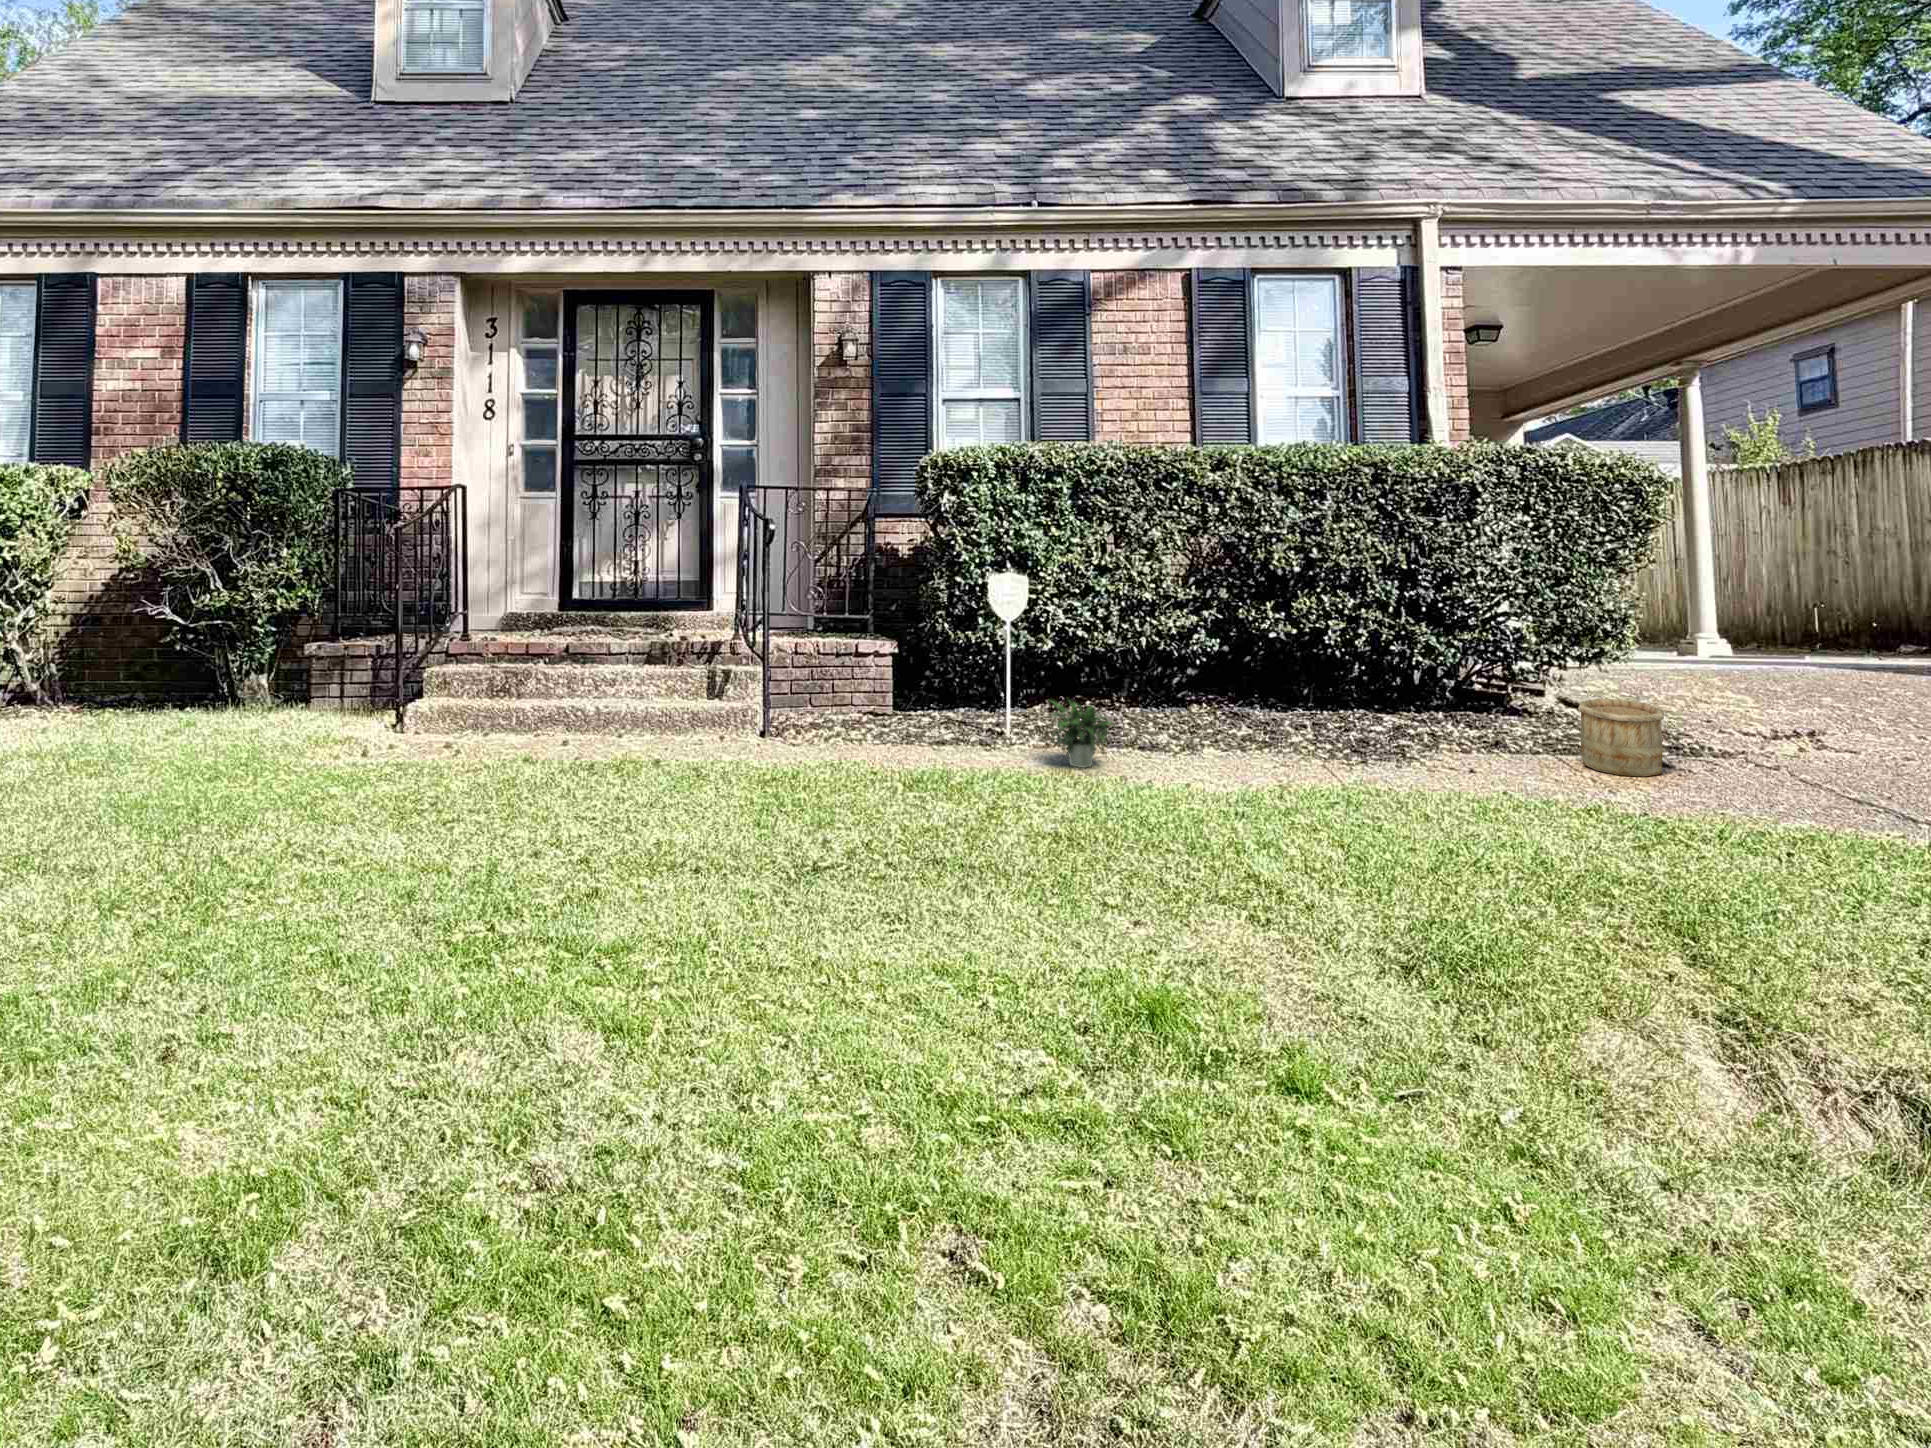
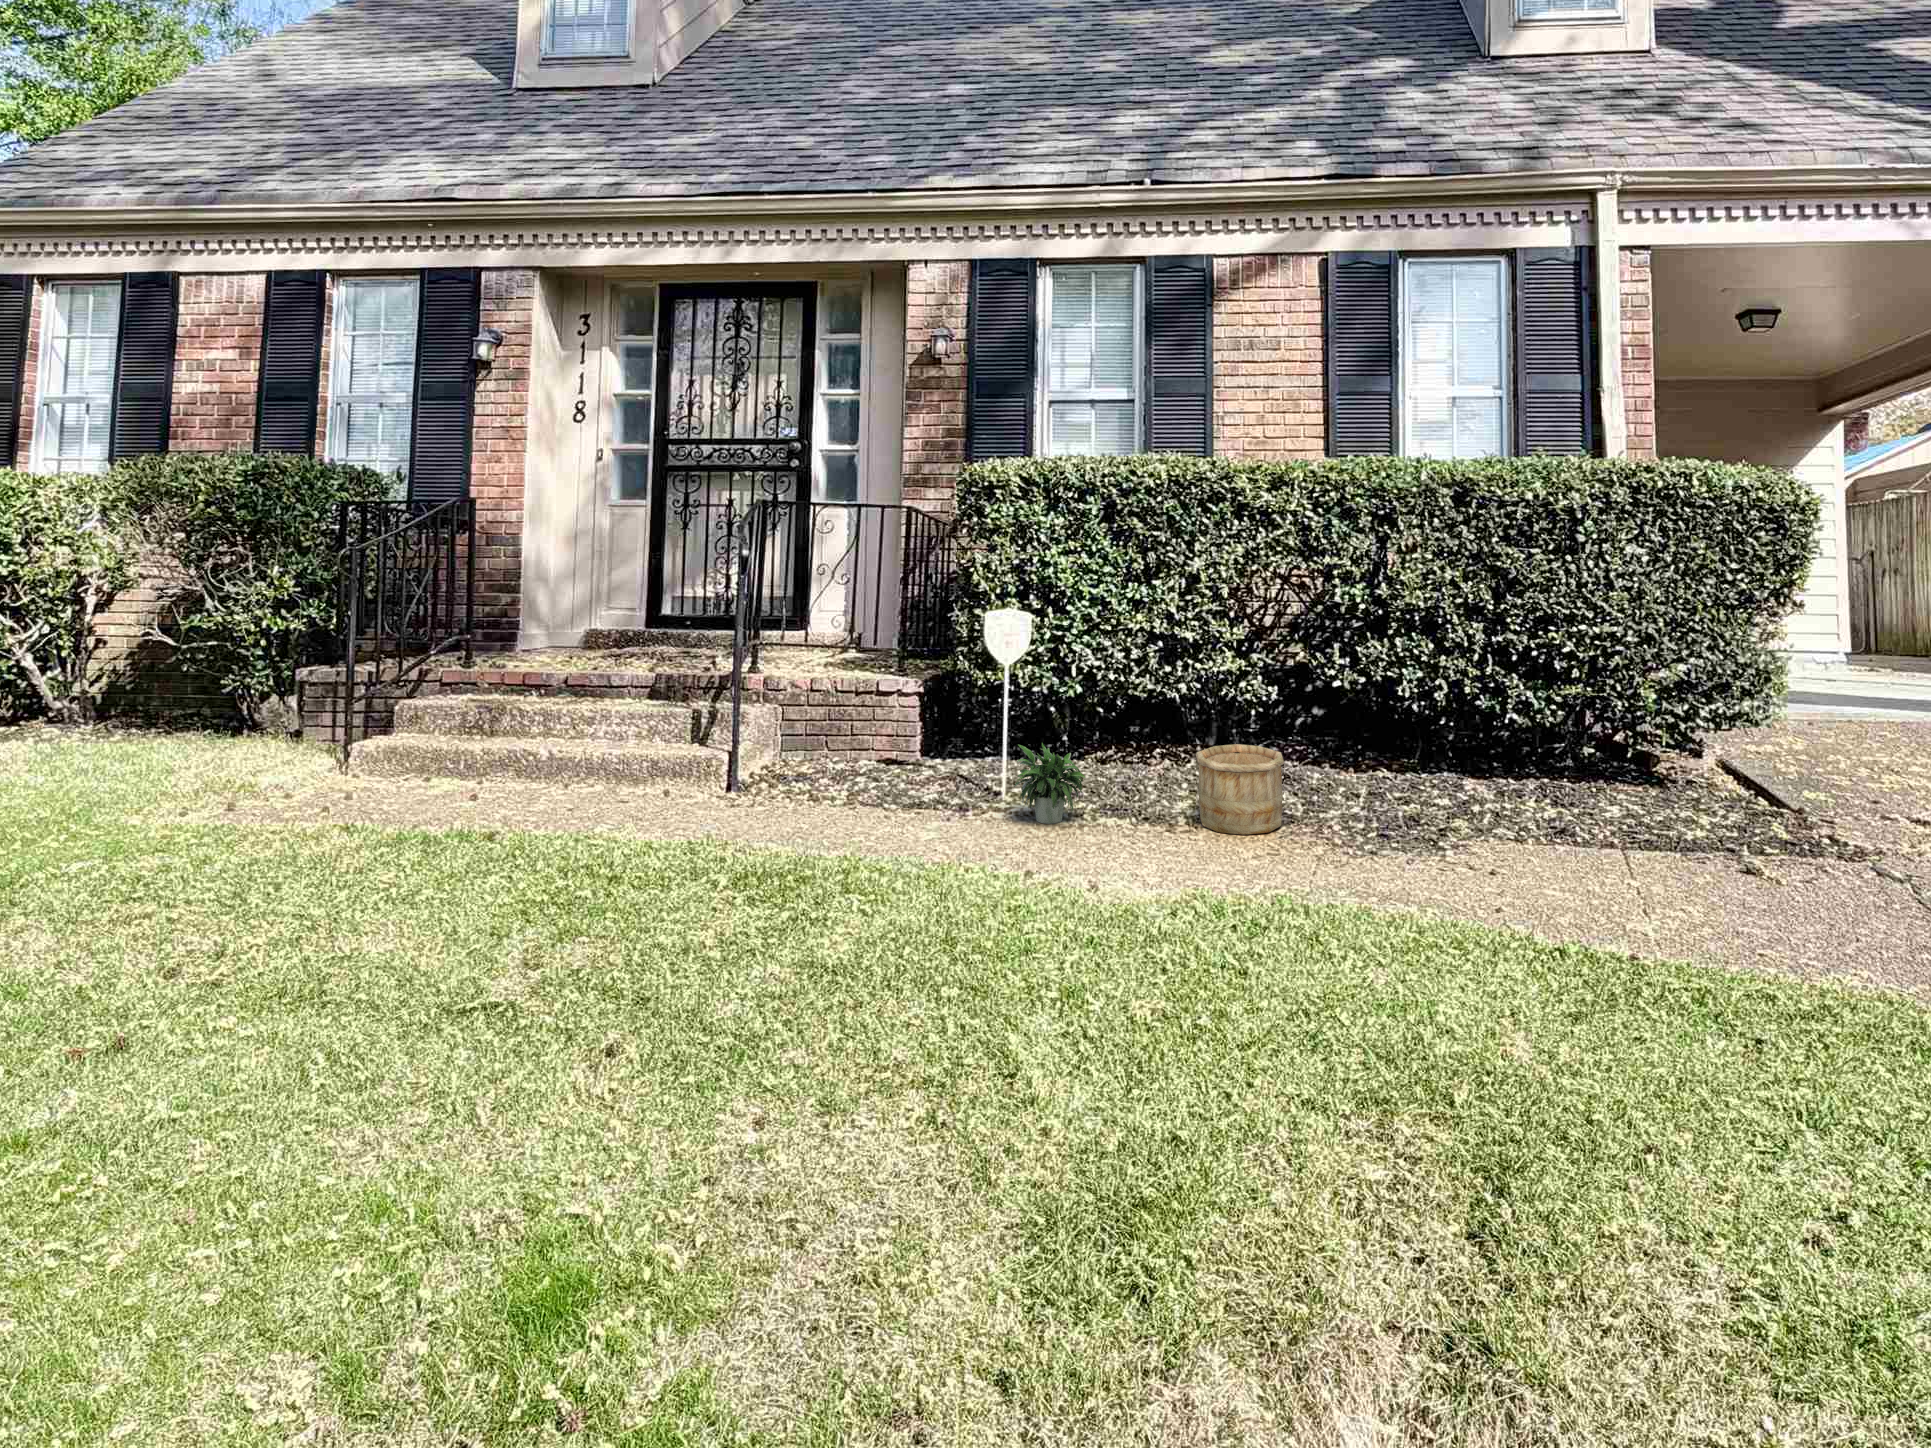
wooden bucket: present [1578,698,1664,776] -> present [1196,744,1284,835]

